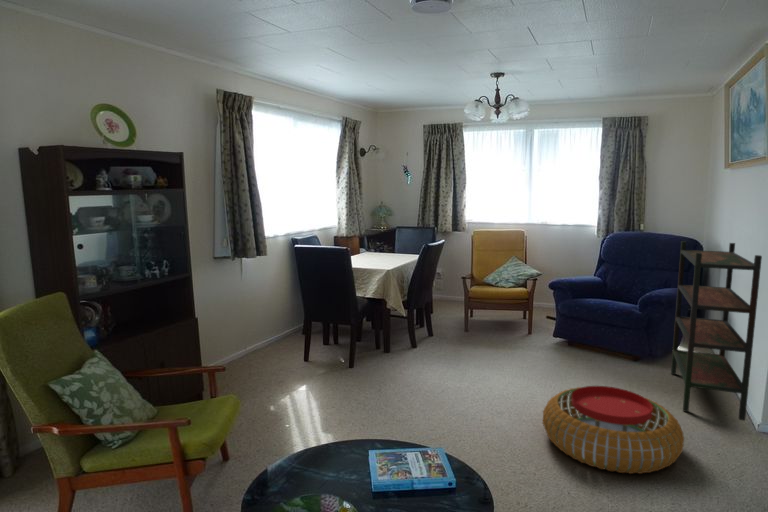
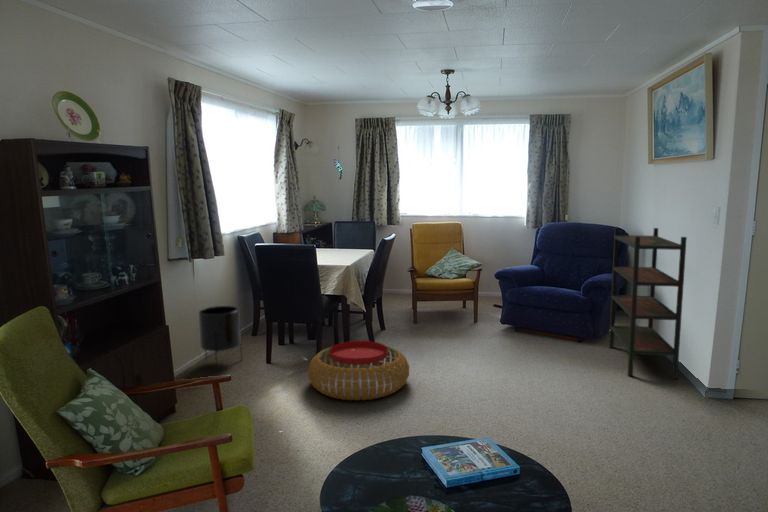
planter: none [243,304,284,366] -> present [198,306,242,370]
pouf: present [543,386,684,474] -> present [308,341,409,400]

